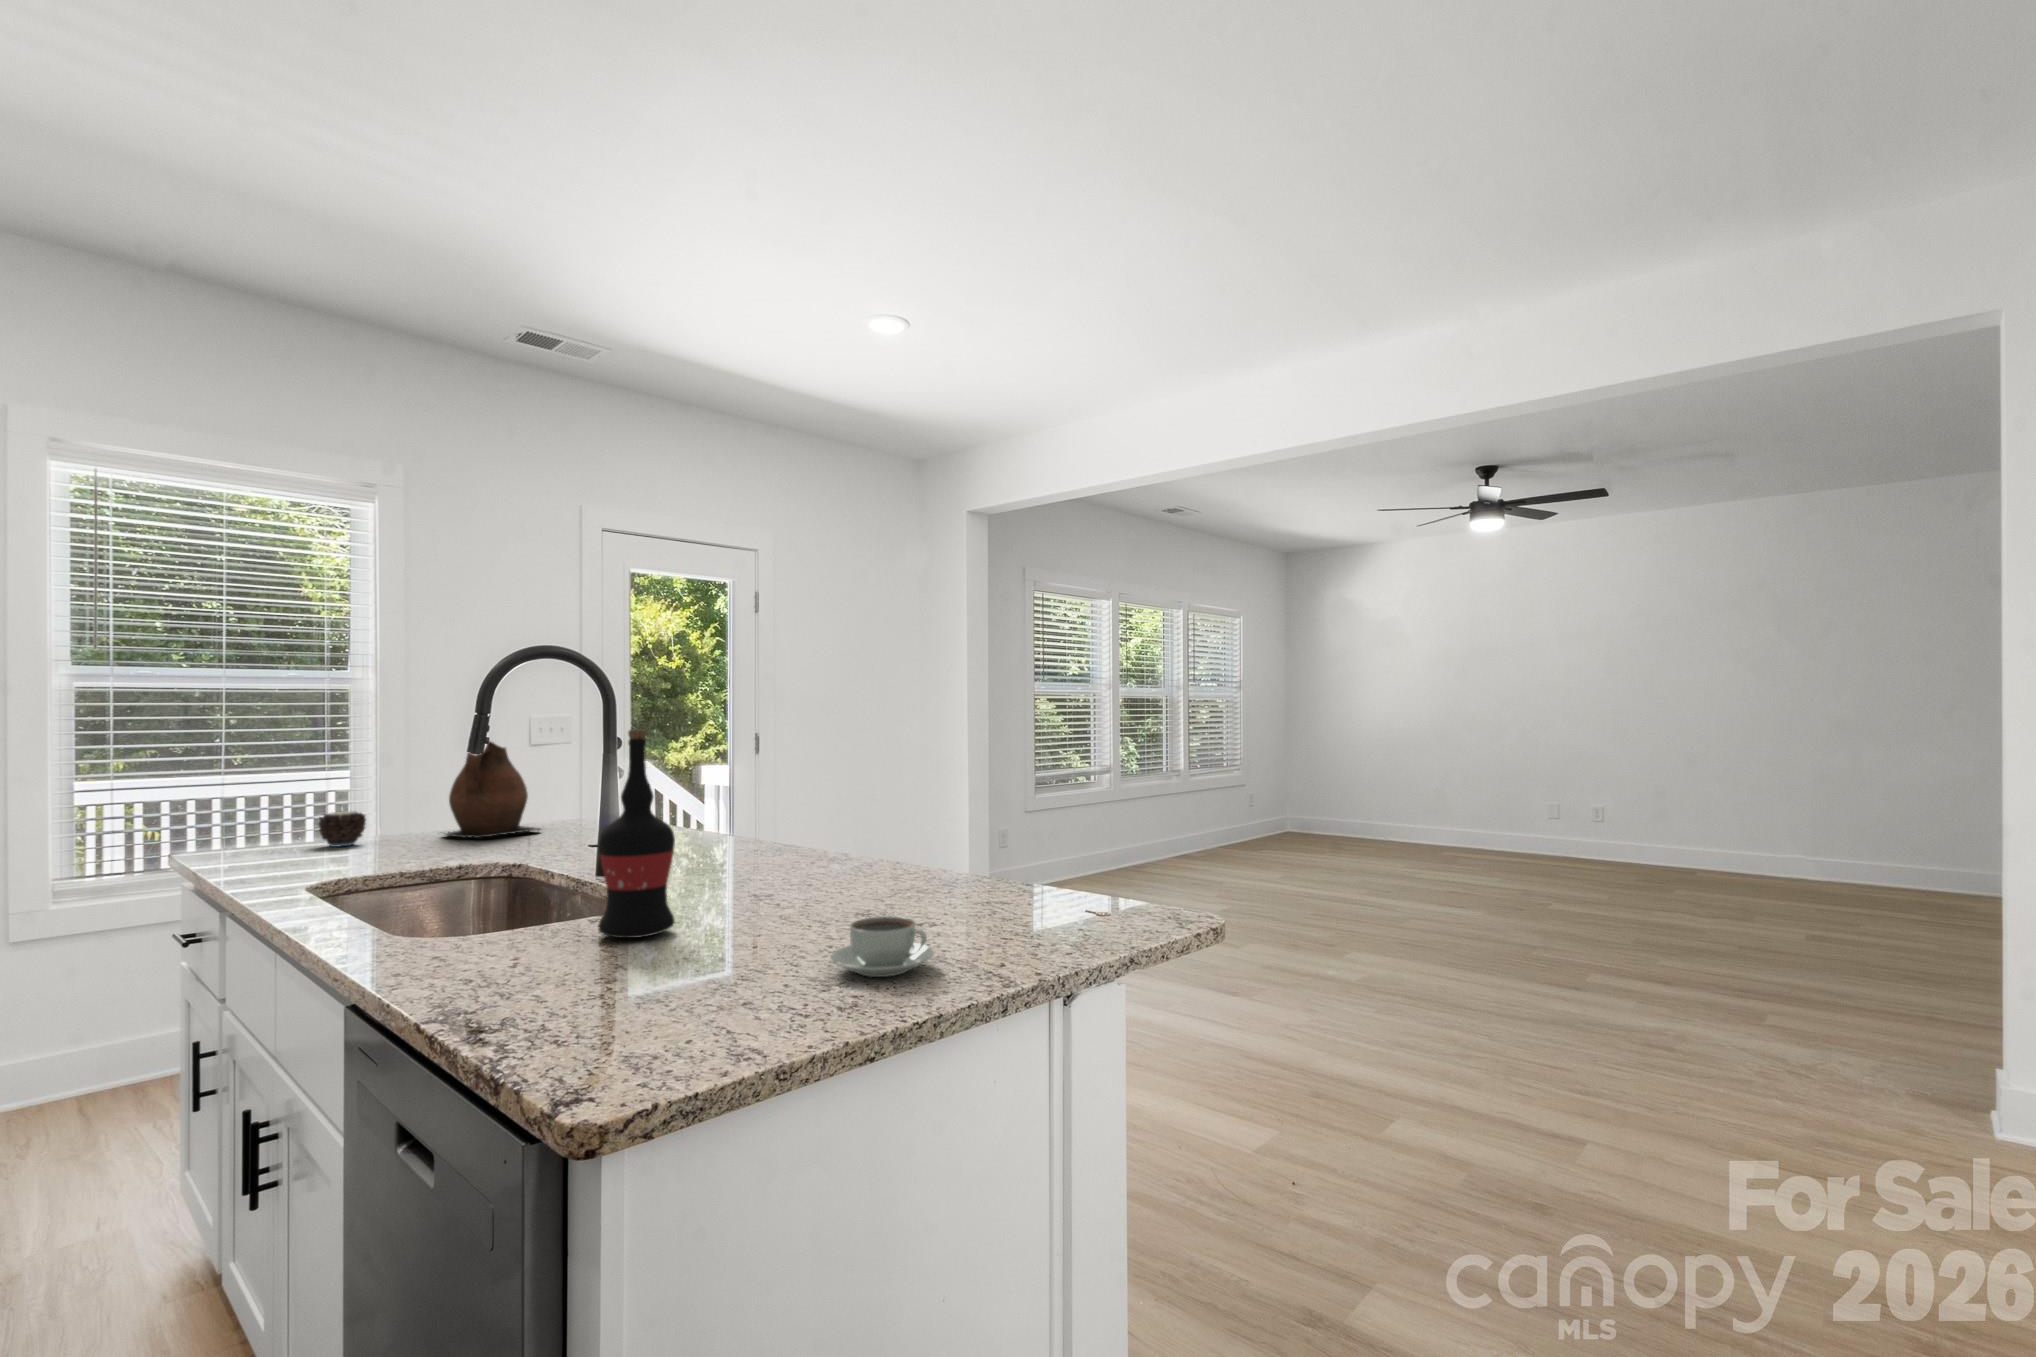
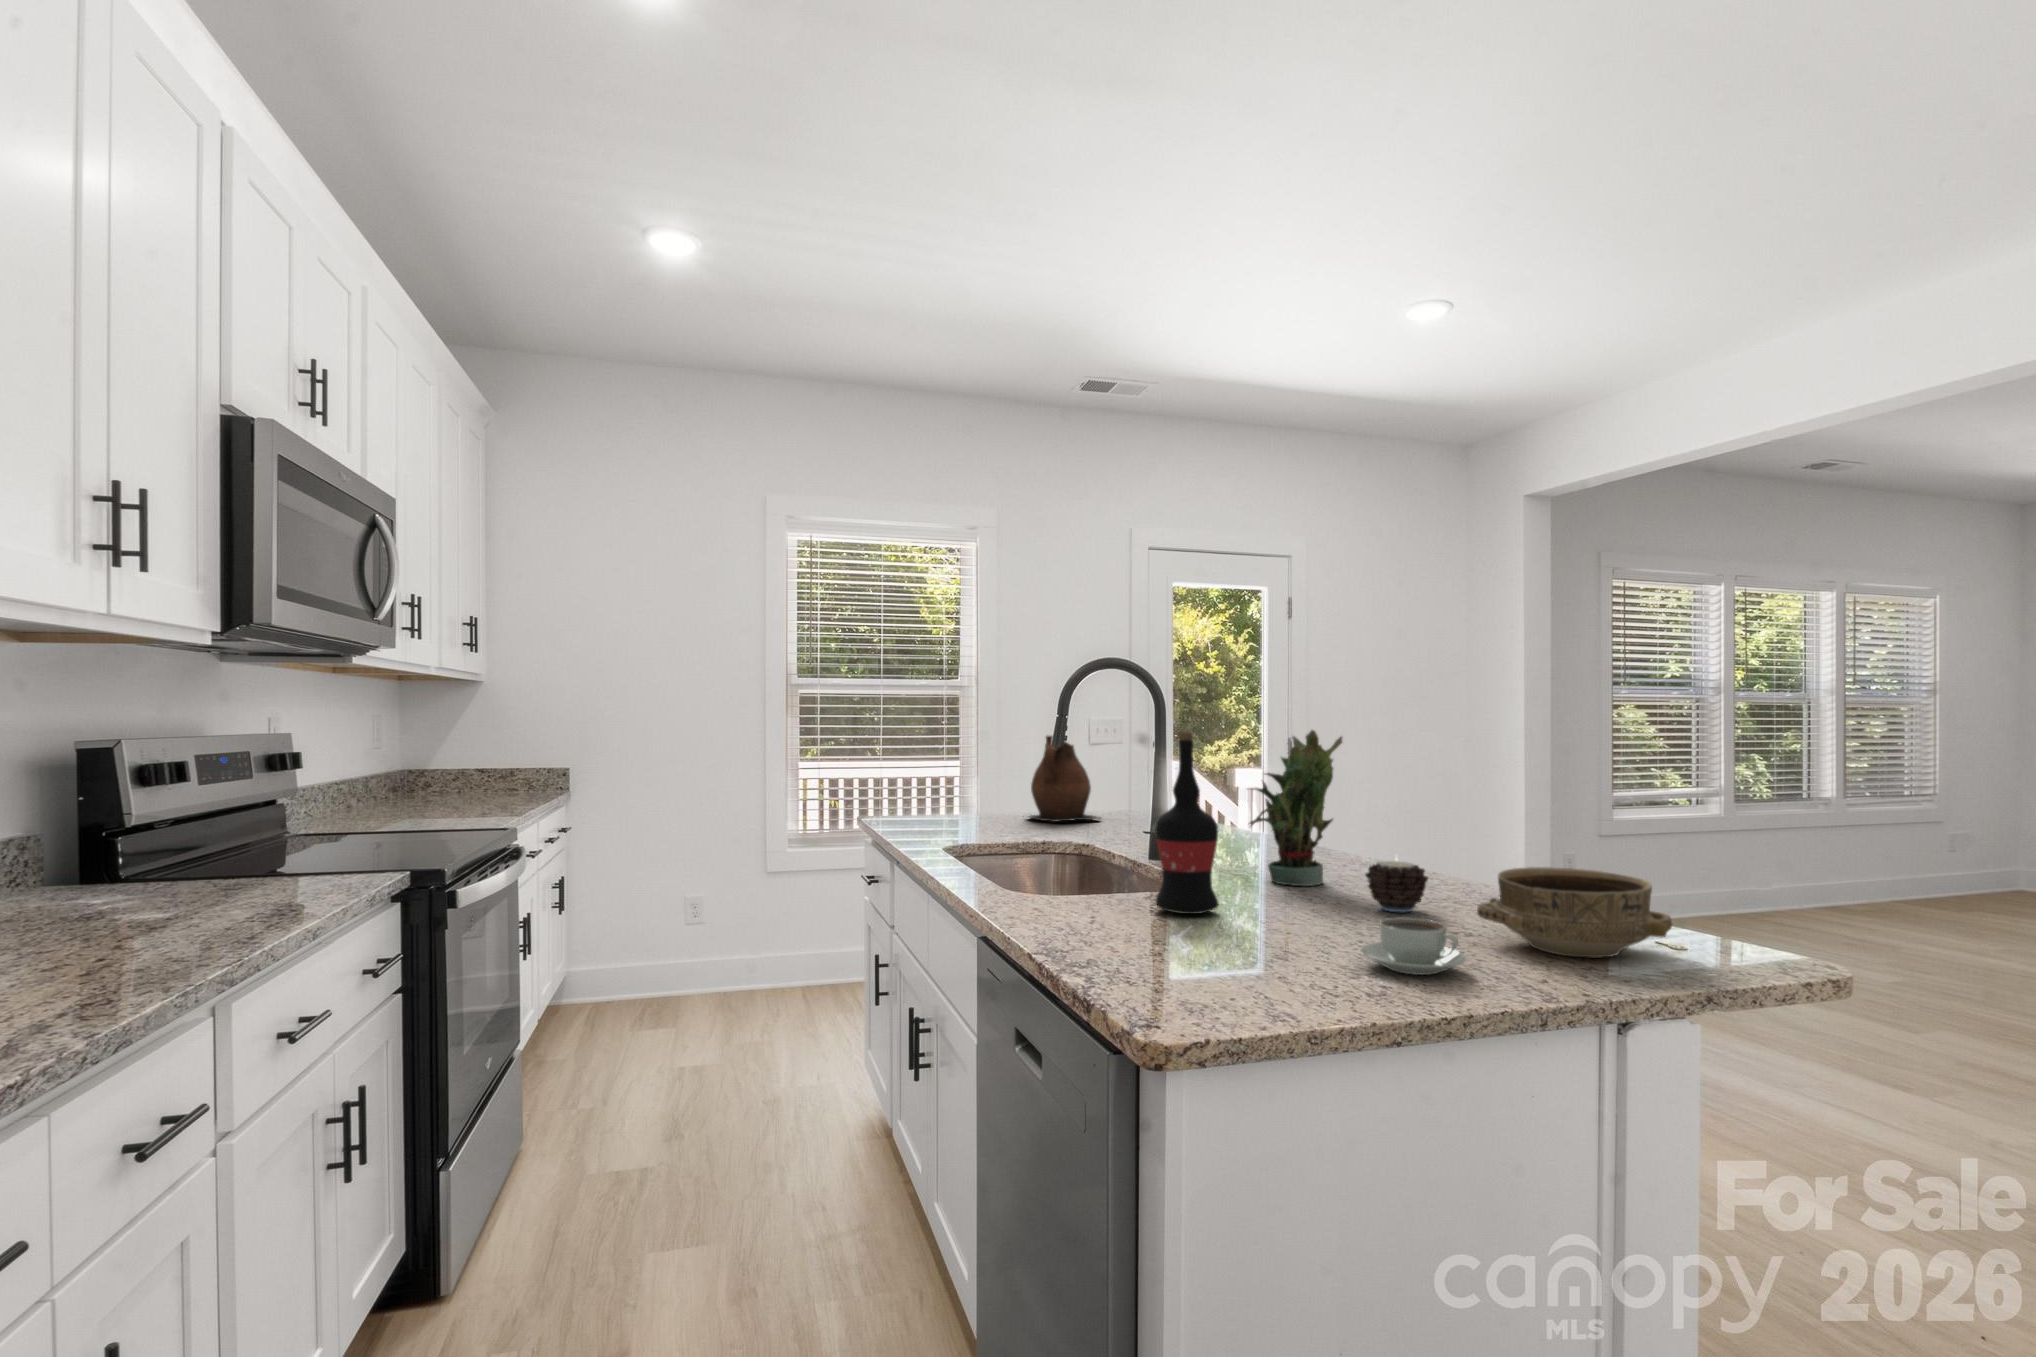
potted plant: none [707,724,810,889] -> present [1250,730,1343,886]
candle: present [318,811,366,847] -> present [1365,861,1428,912]
ceramic bowl: none [940,849,1102,935] -> present [1477,867,1673,958]

